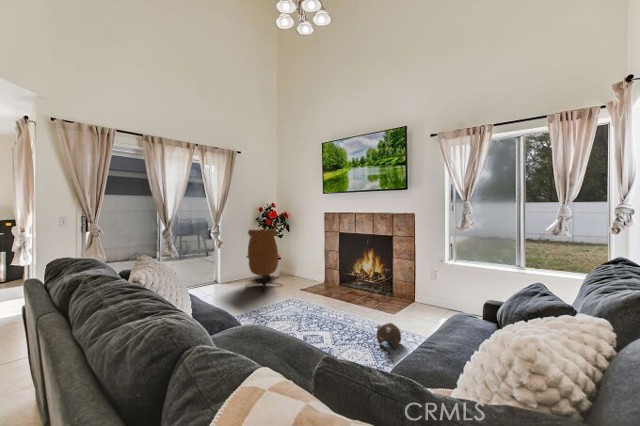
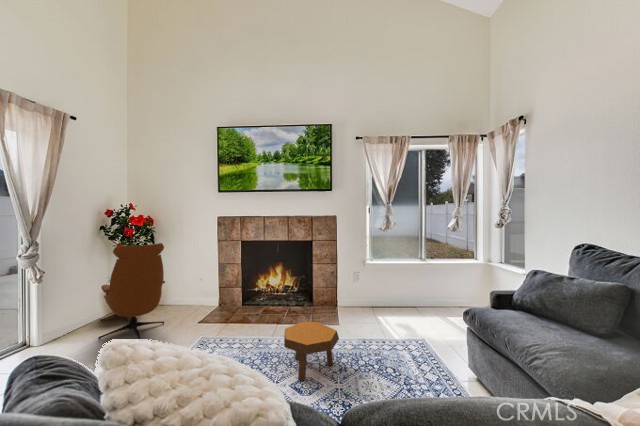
footstool: none [314,296,357,333] -> present [284,322,339,380]
plush toy: present [377,323,401,348] -> none [373,341,399,369]

